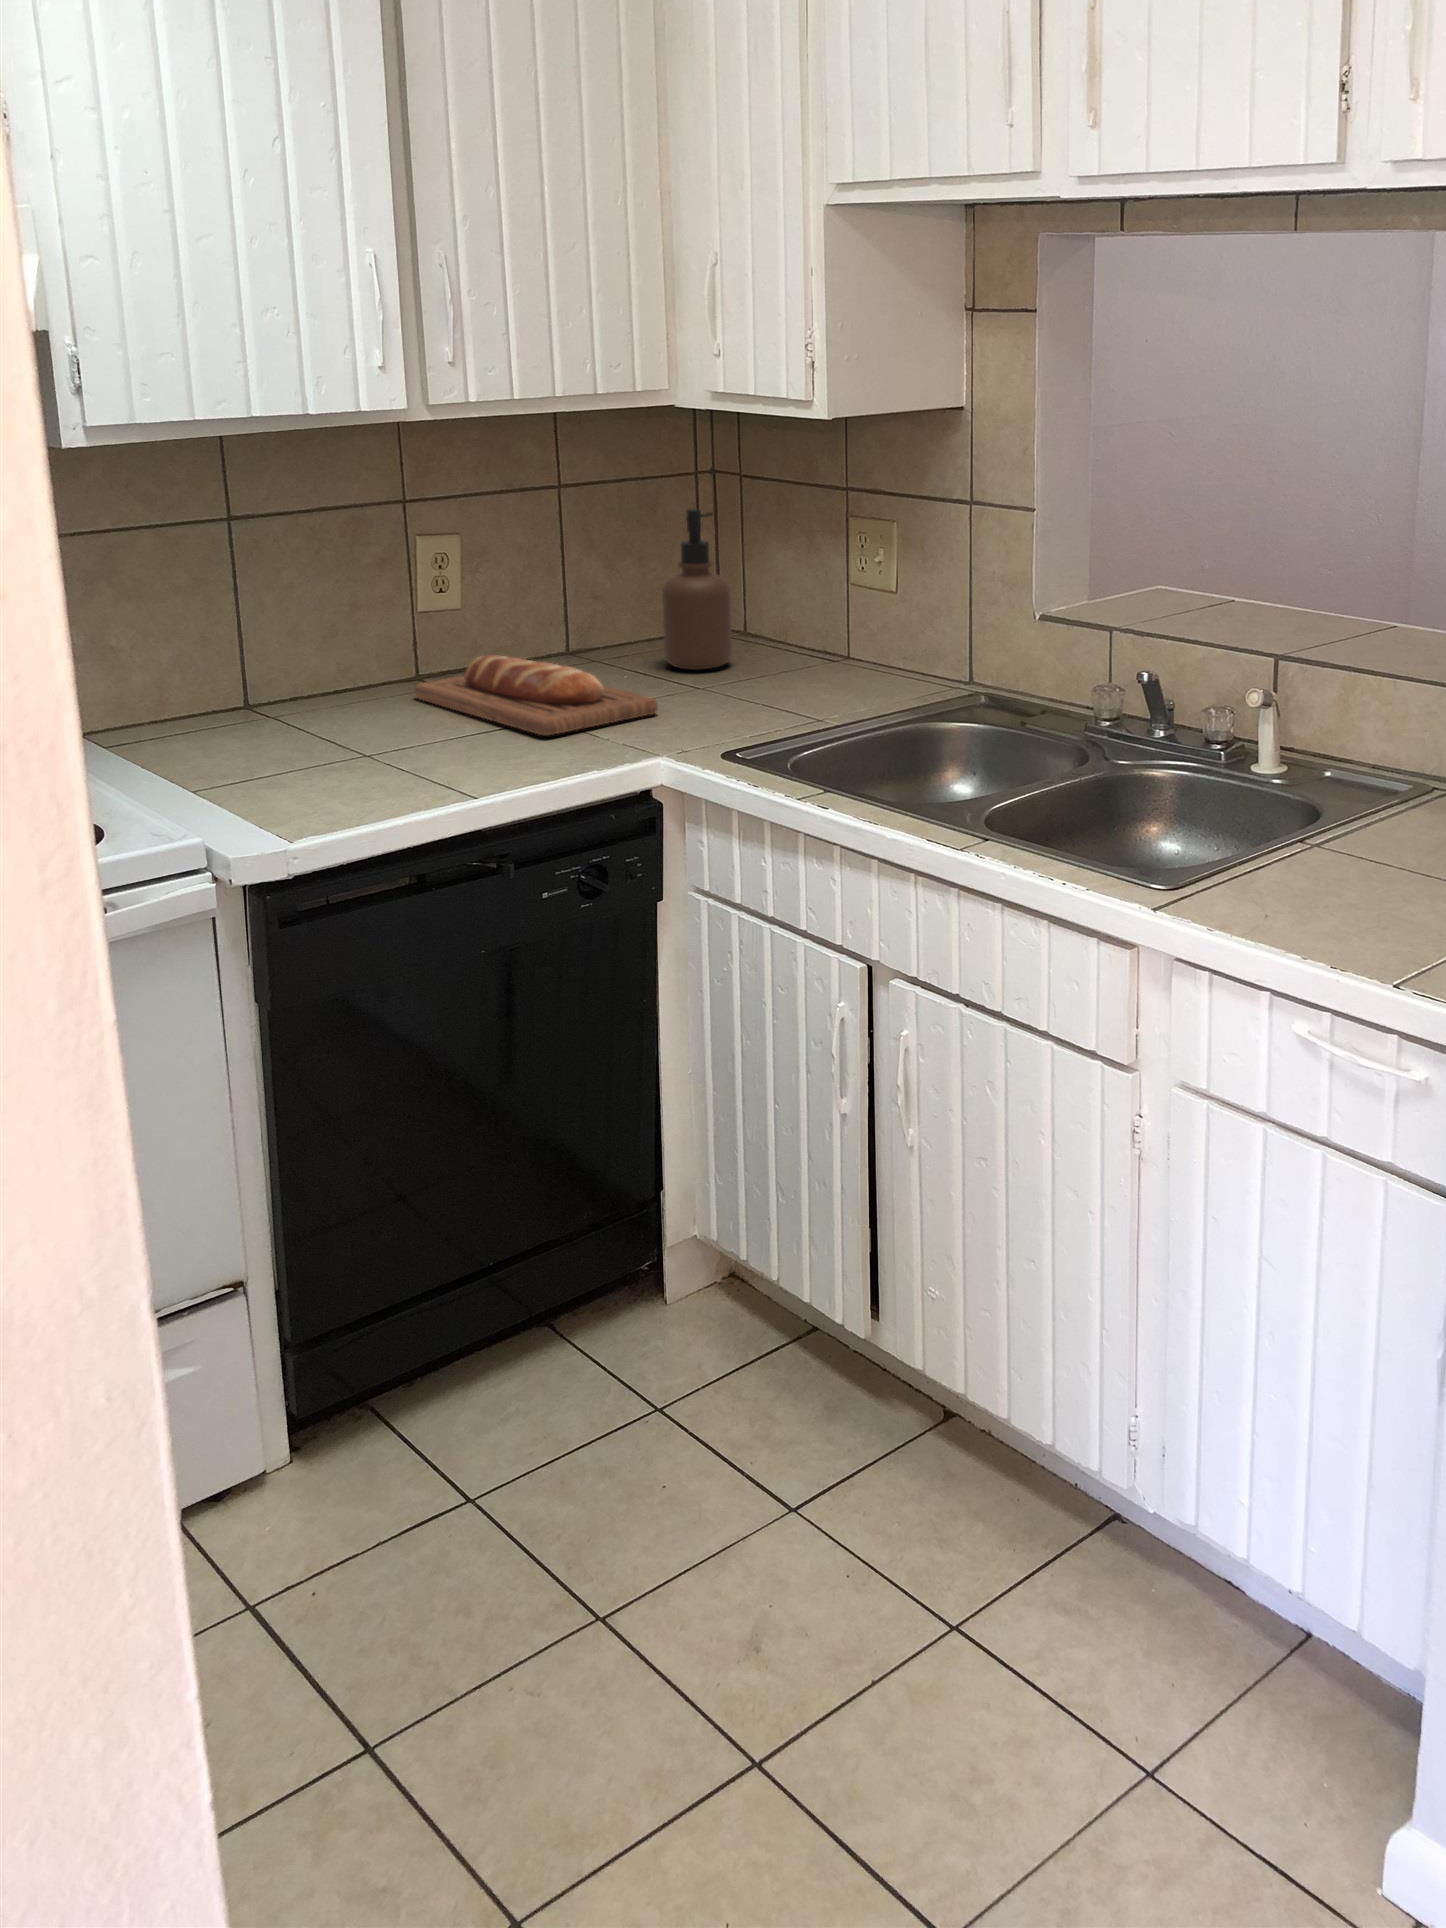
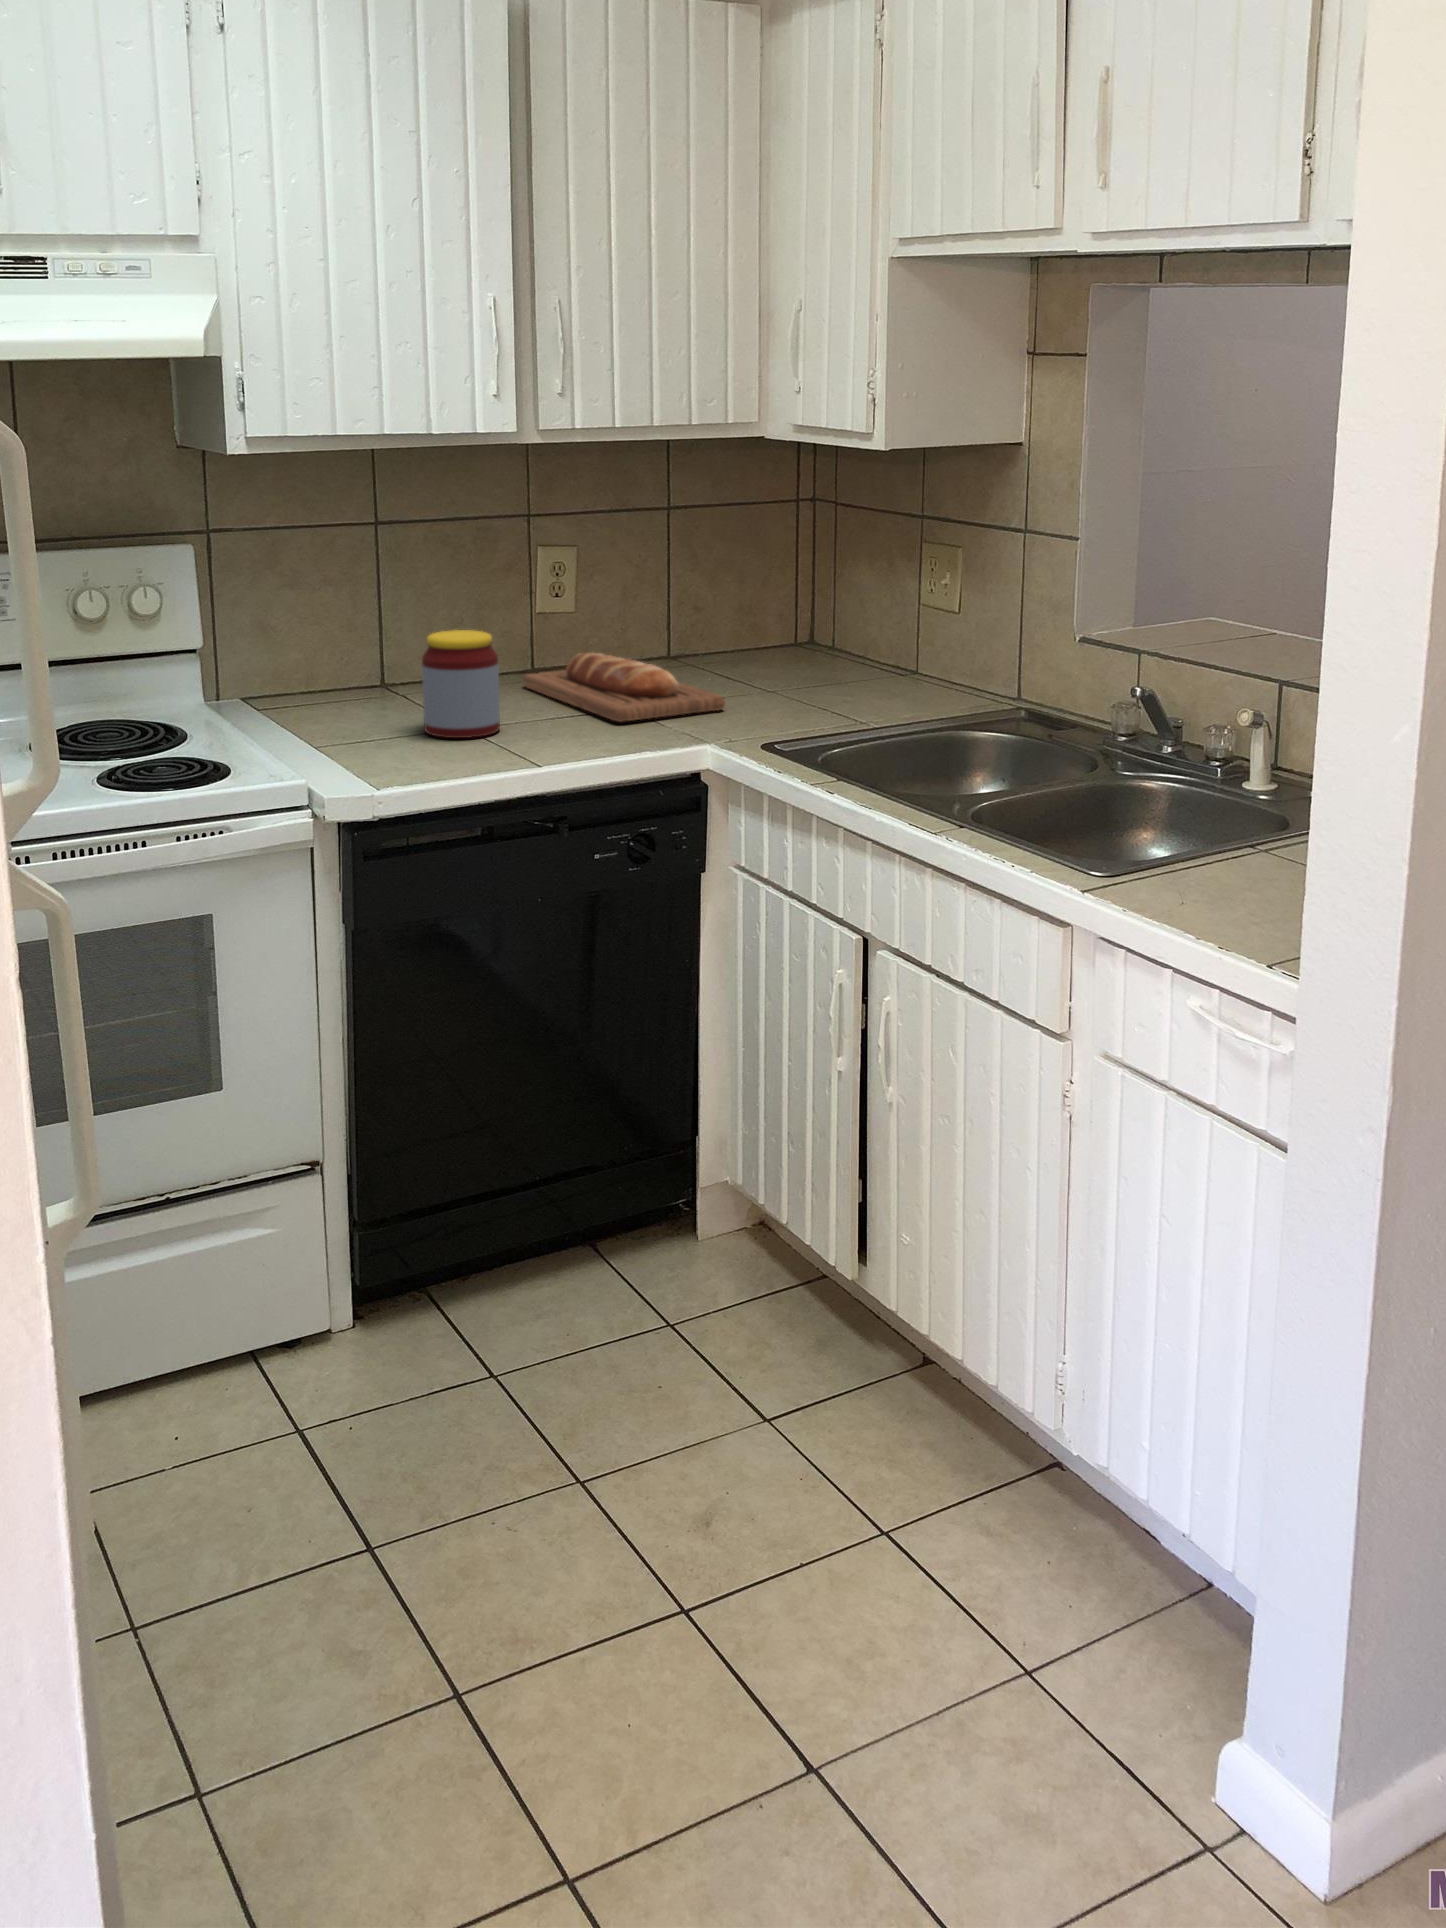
soap dispenser: present [662,509,732,670] -> none [750,531,812,676]
jar: none [313,641,410,768] -> present [422,630,500,738]

